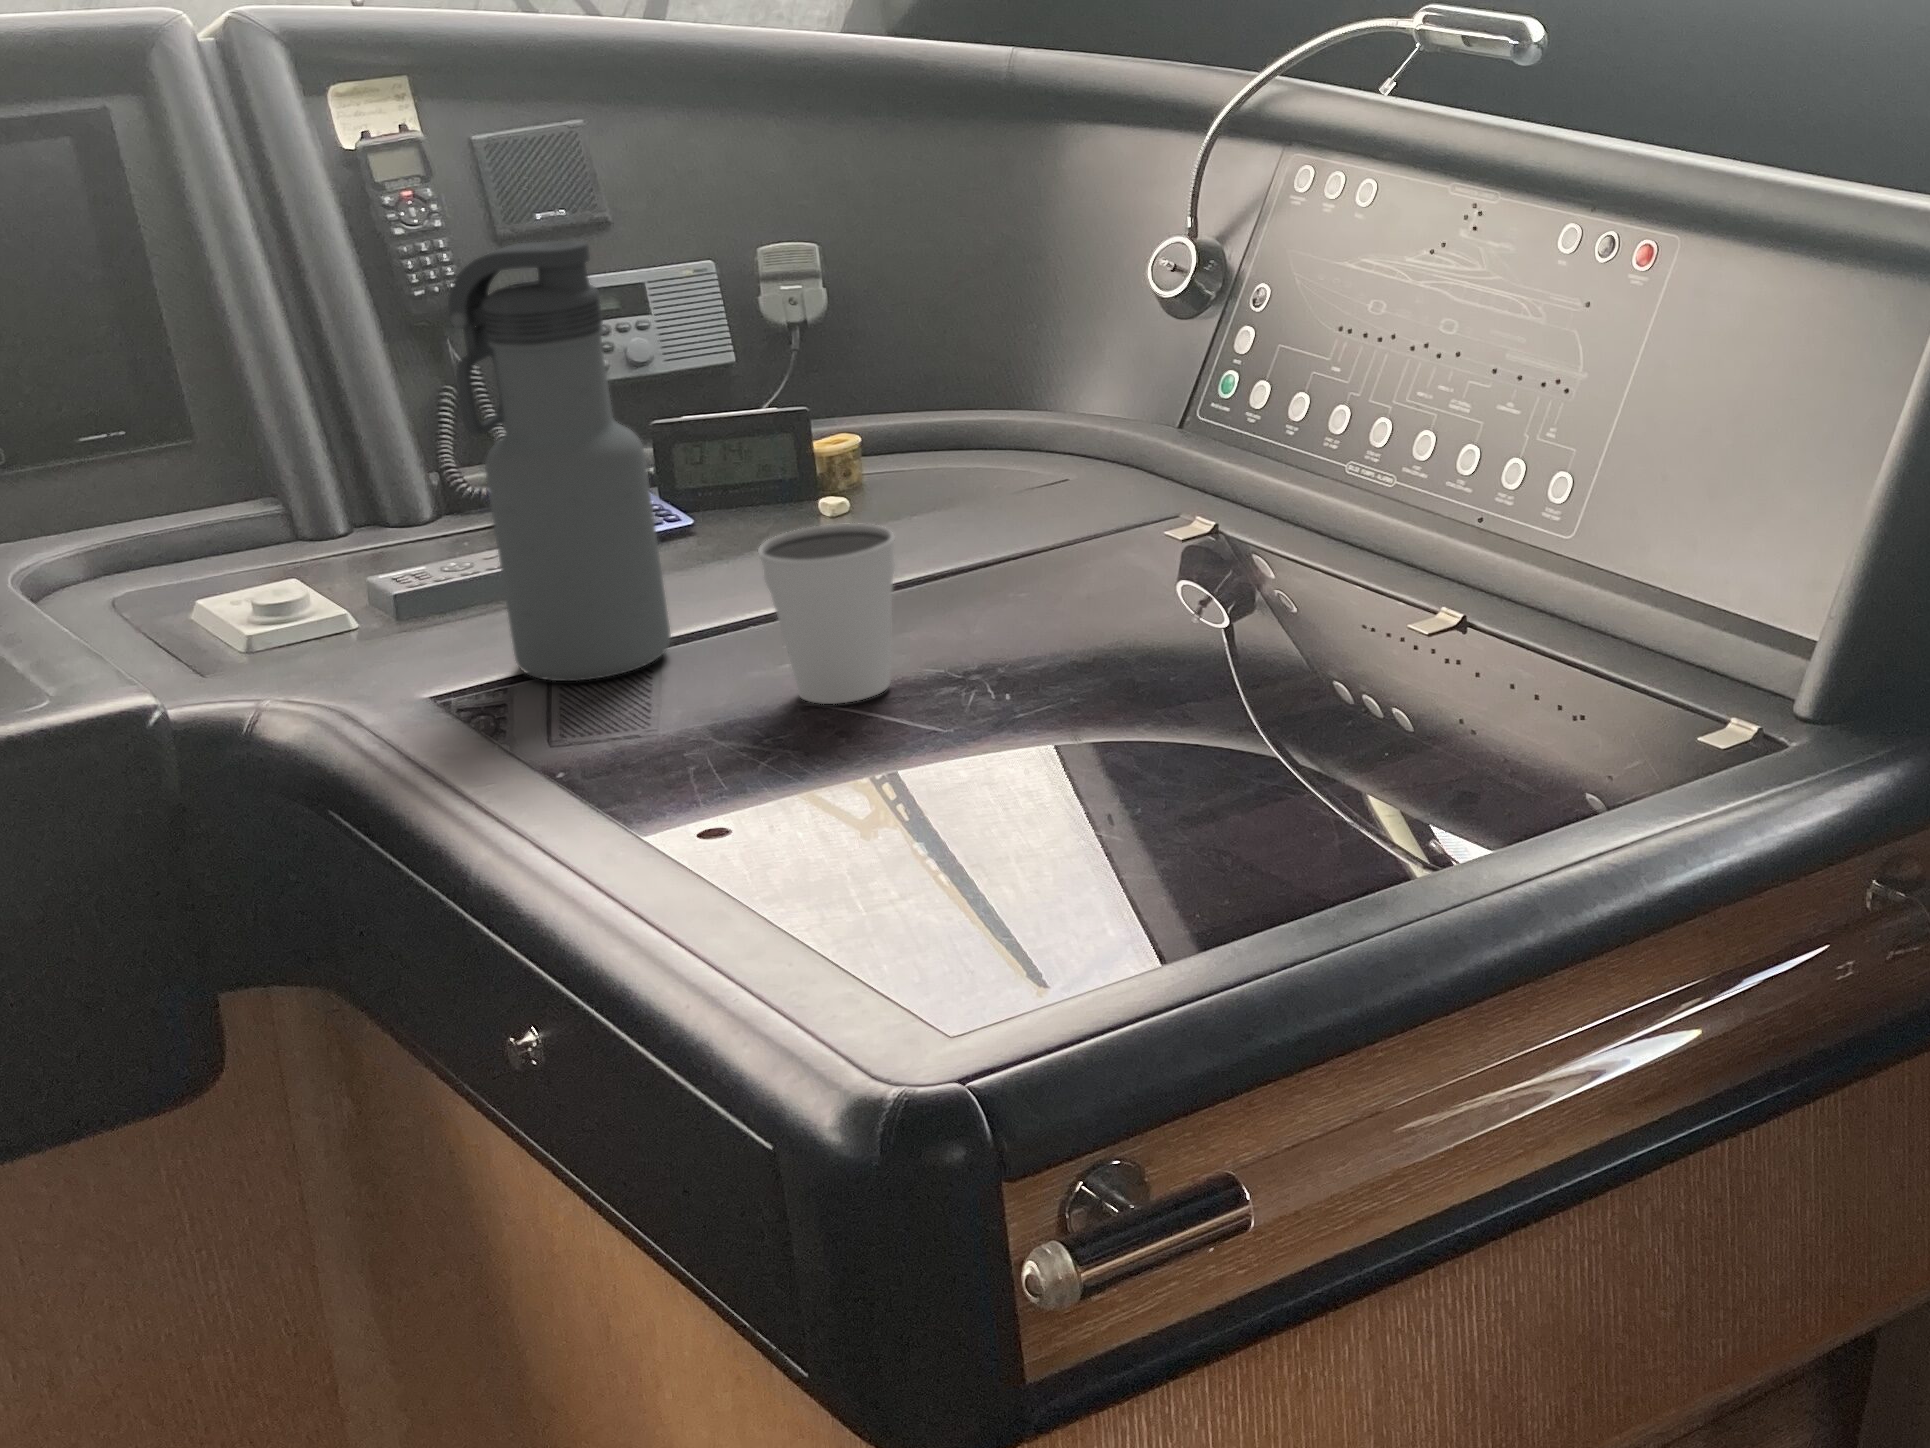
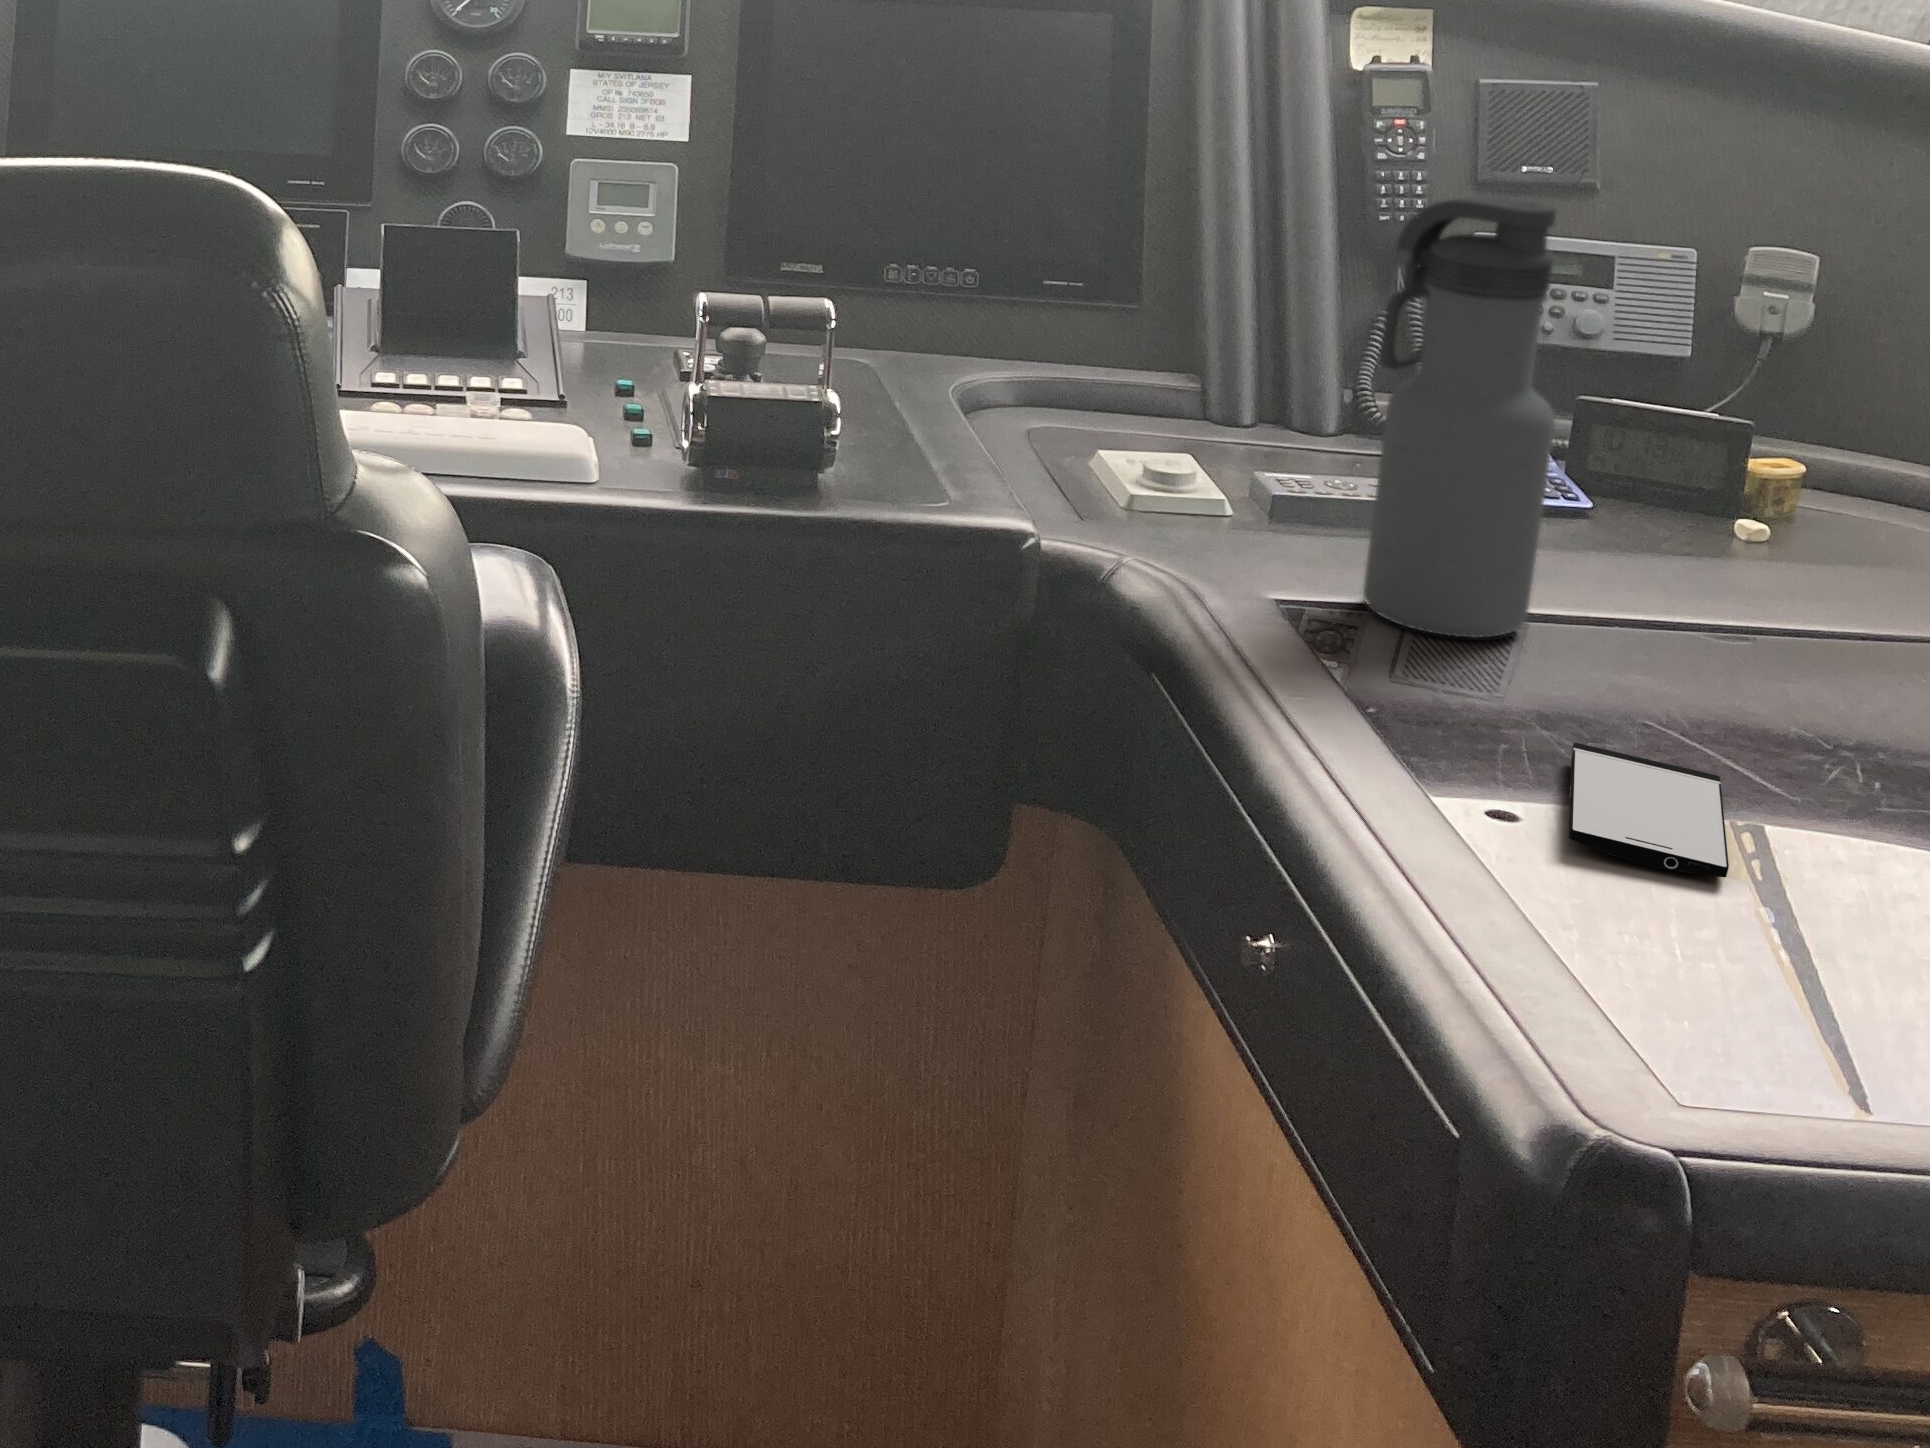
cup: present [758,523,895,704] -> none [1644,549,1806,745]
smartphone: none [749,727,912,831] -> present [1569,743,1729,877]

